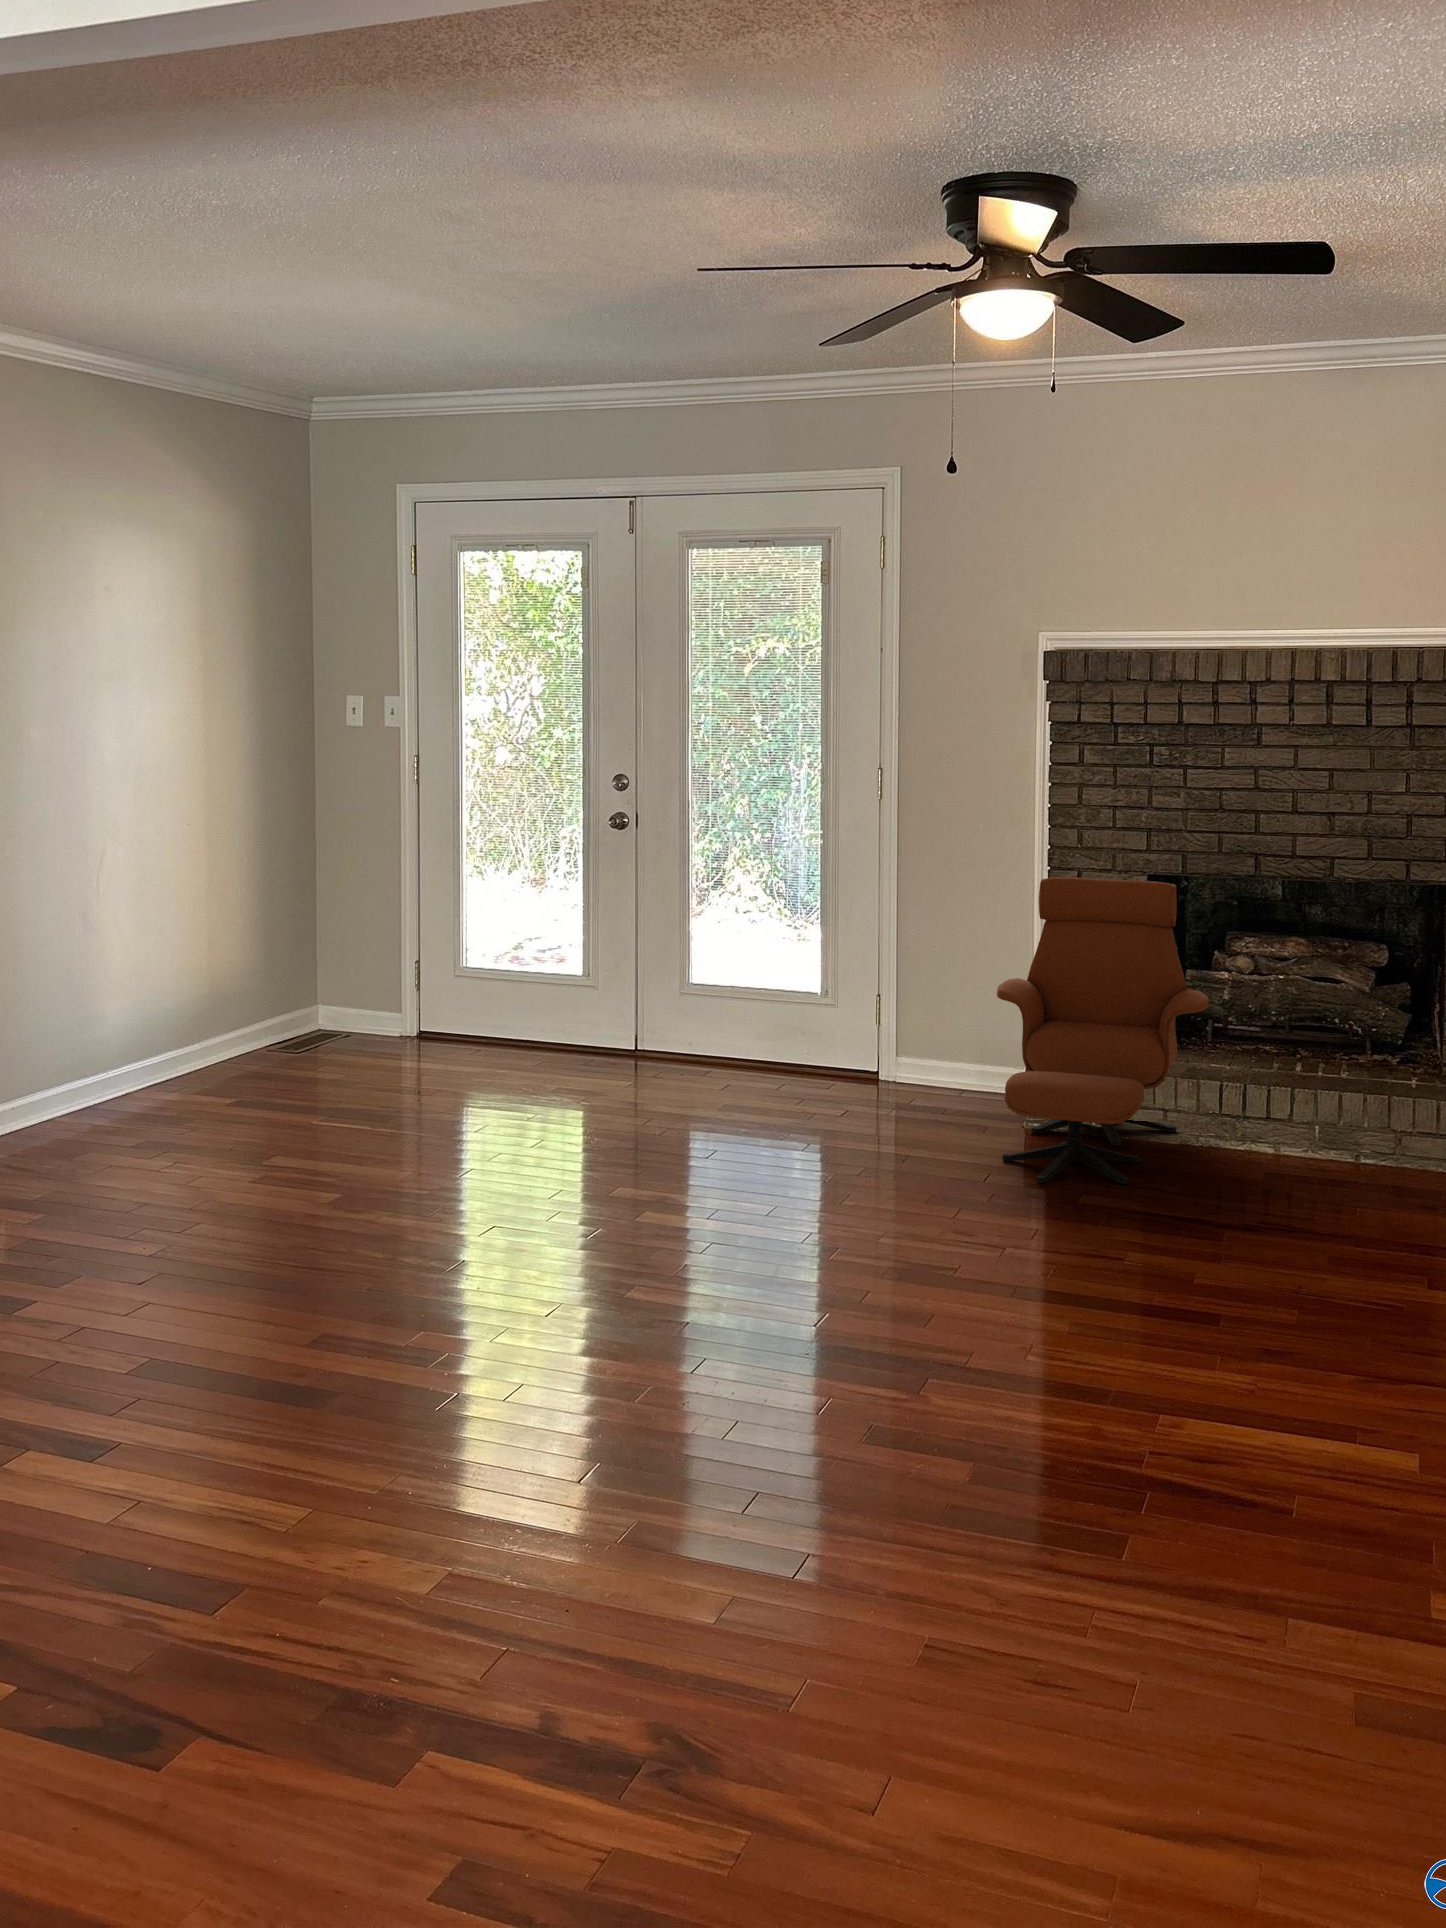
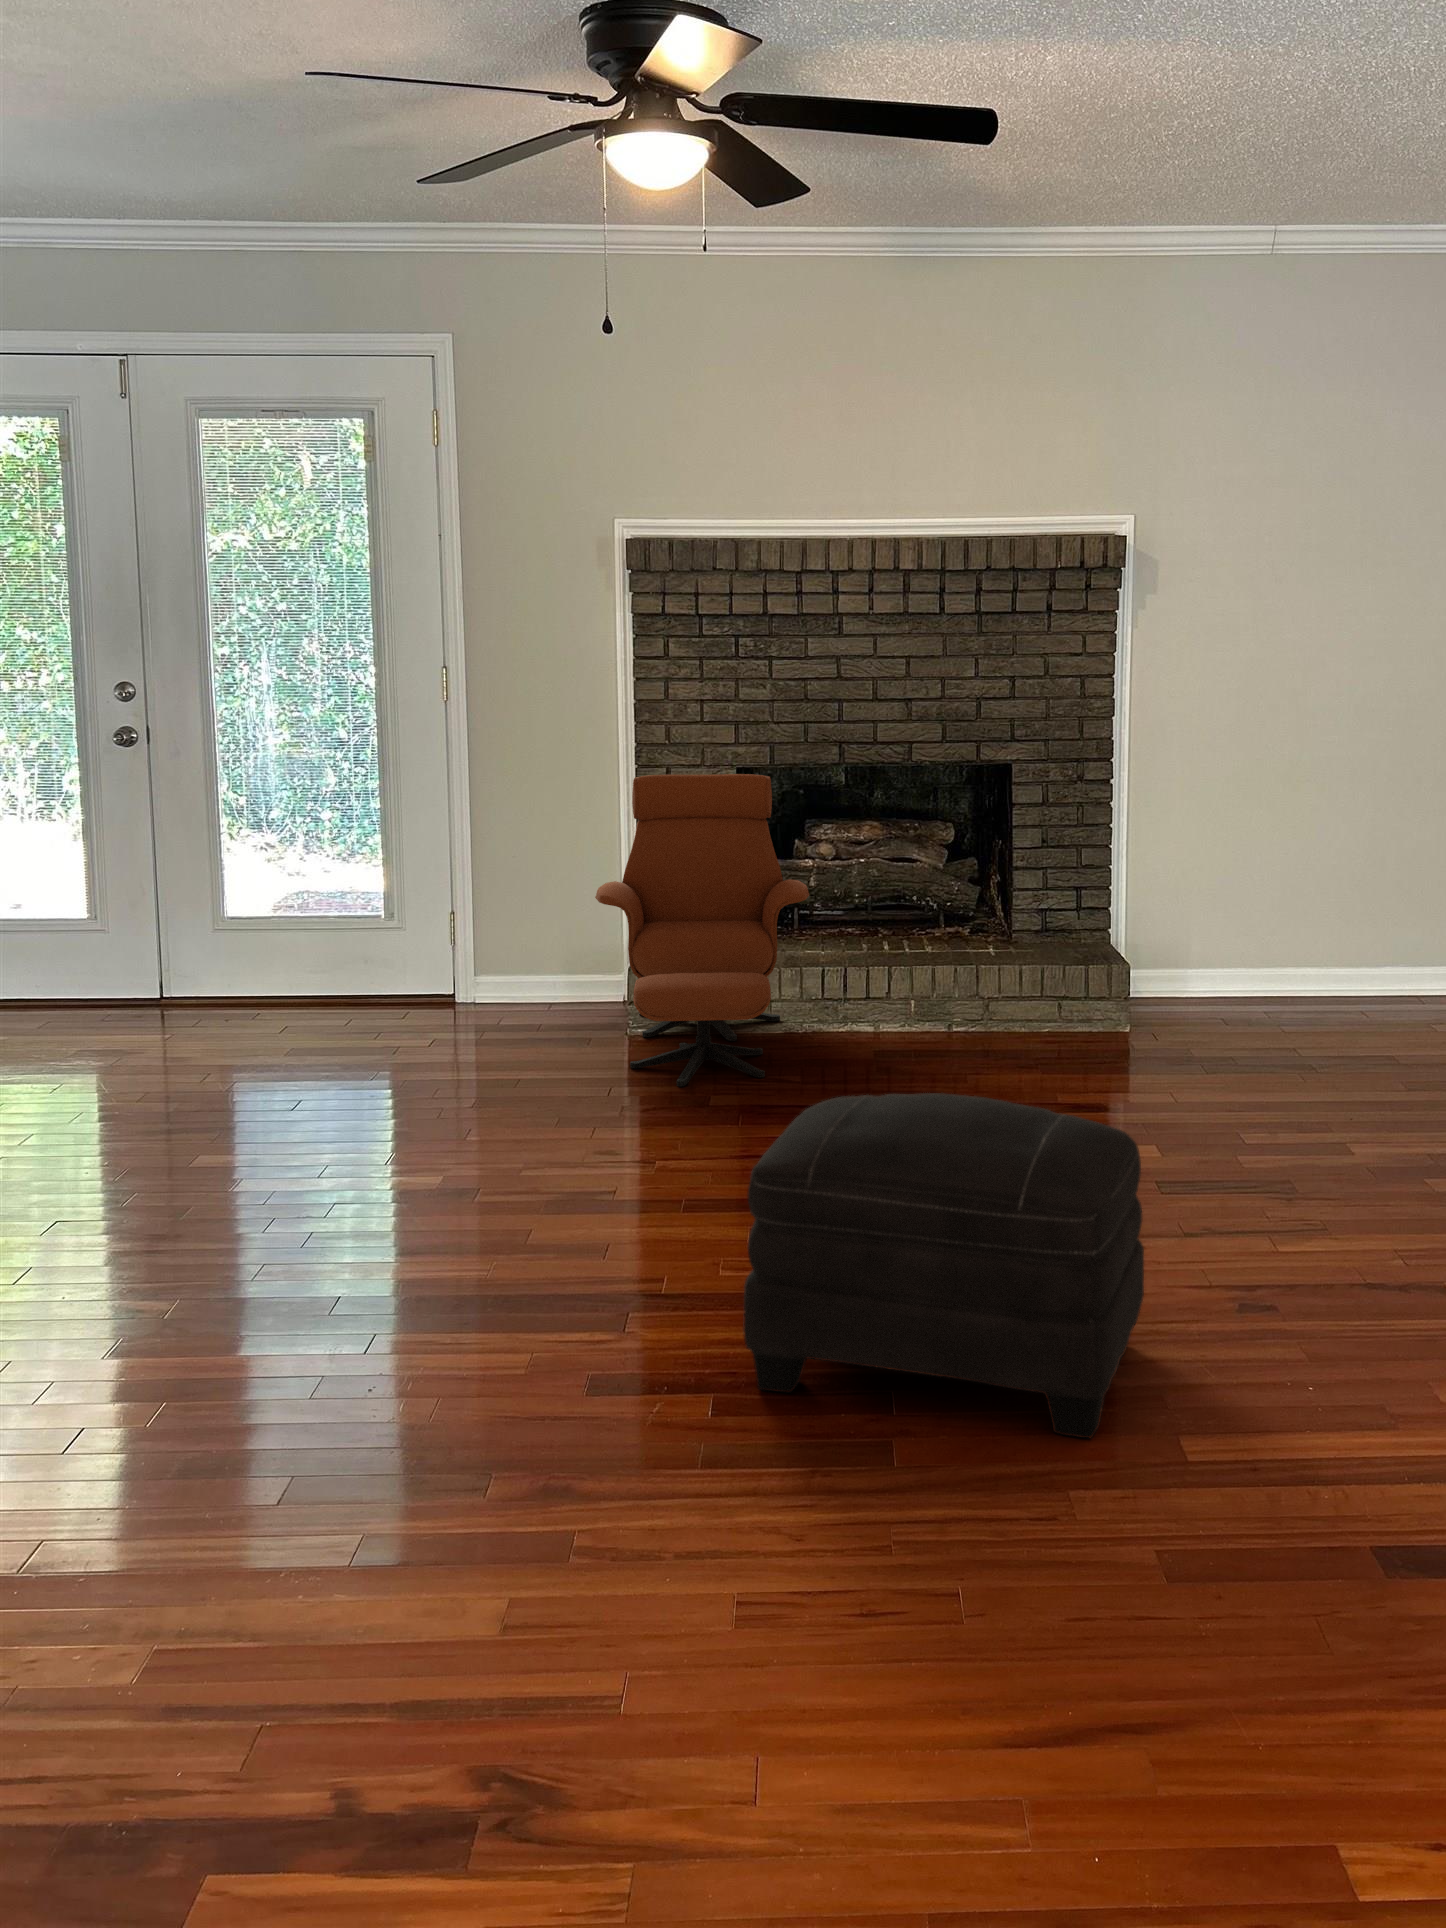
ottoman: none [932,1198,1370,1587] -> present [743,1093,1144,1438]

